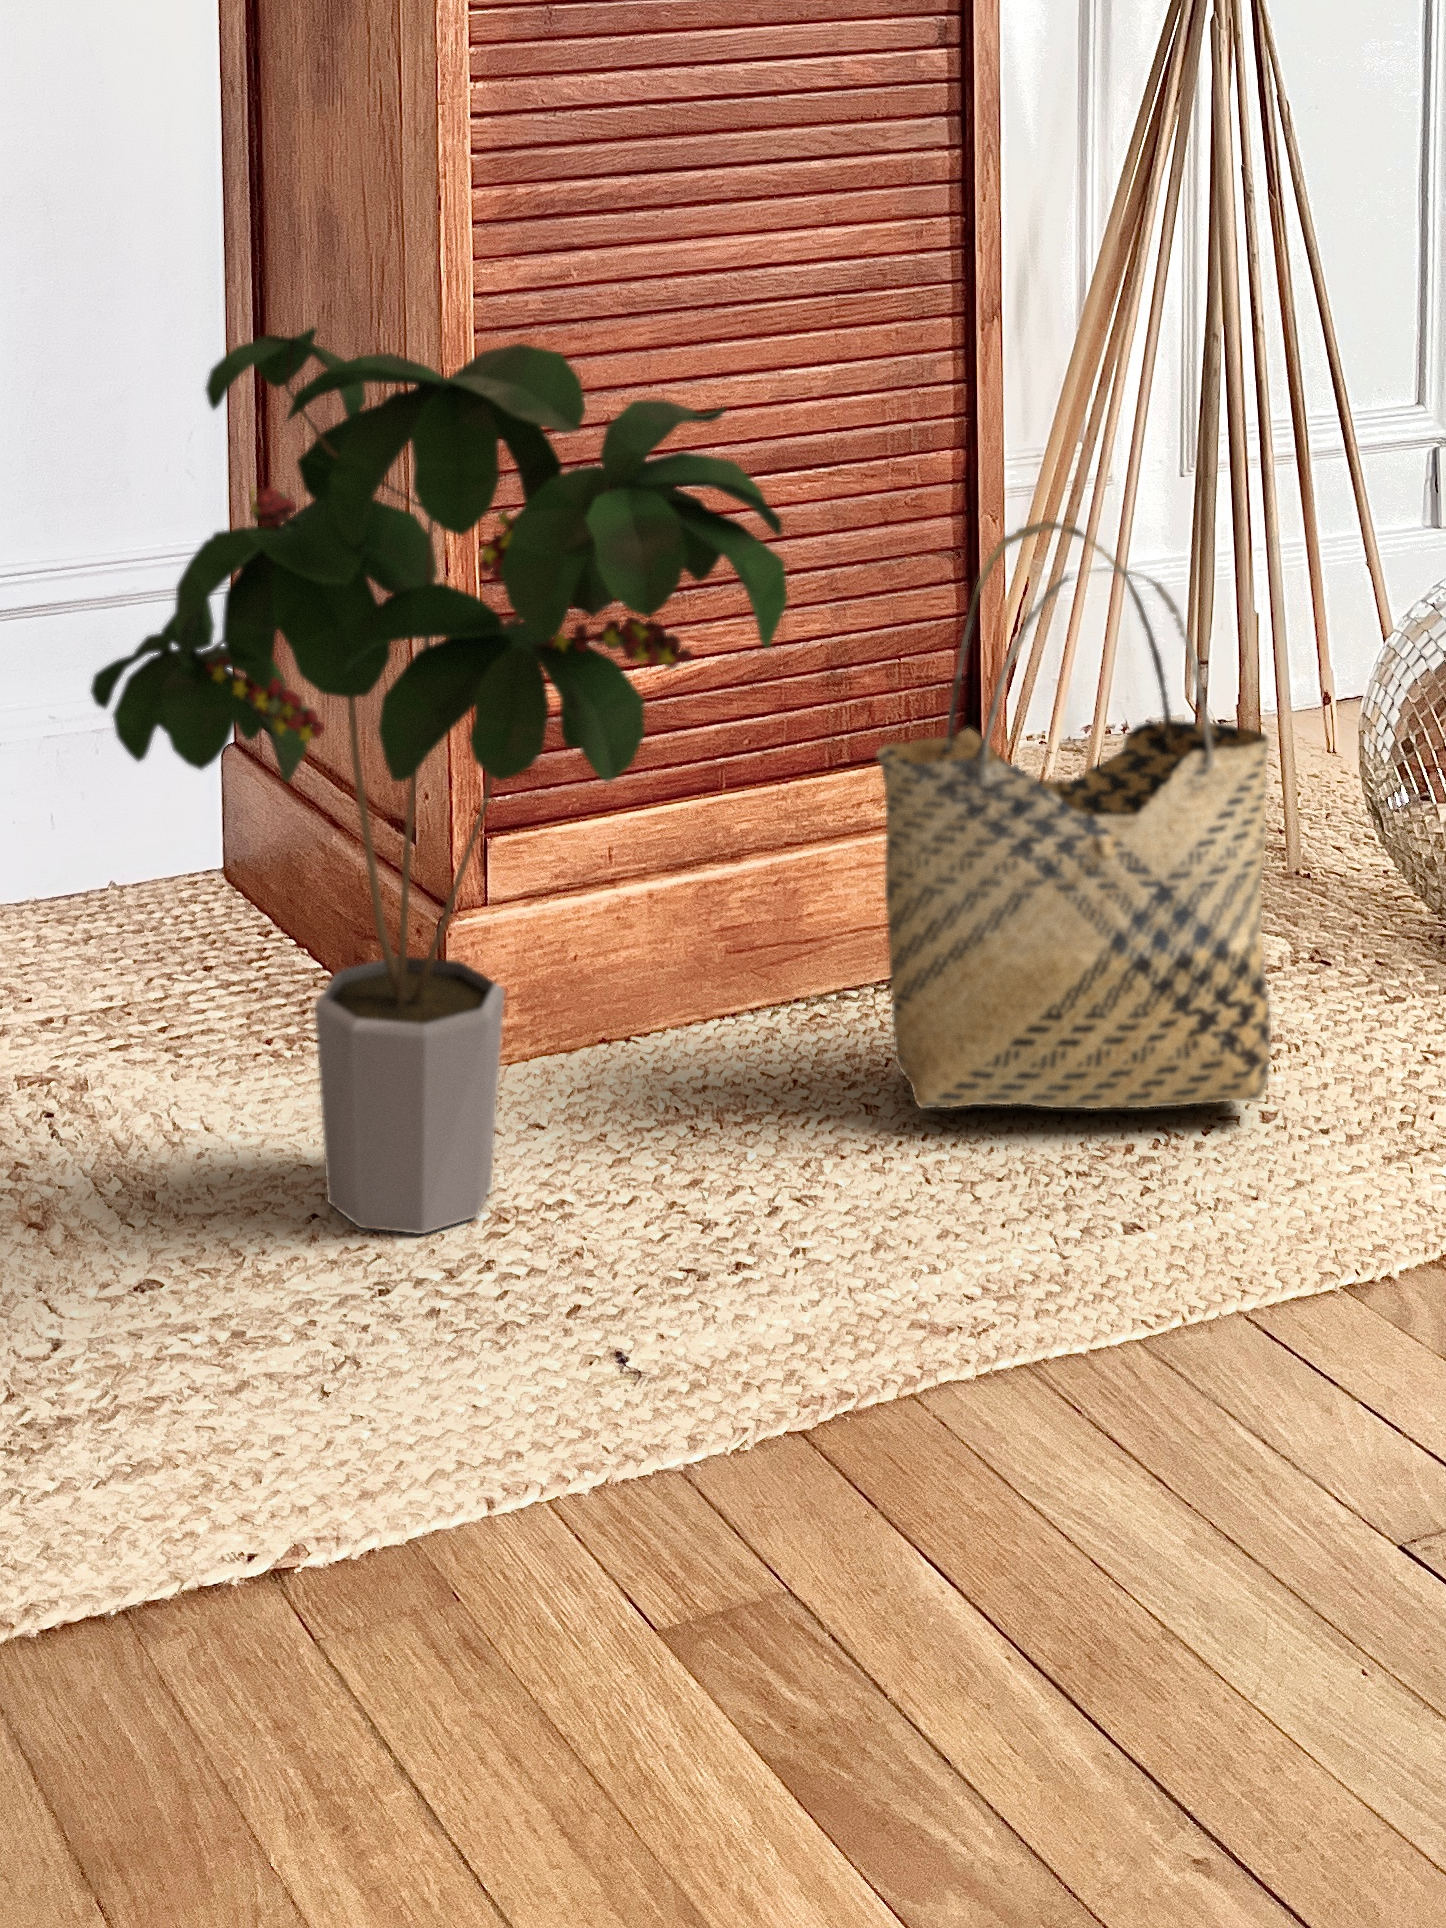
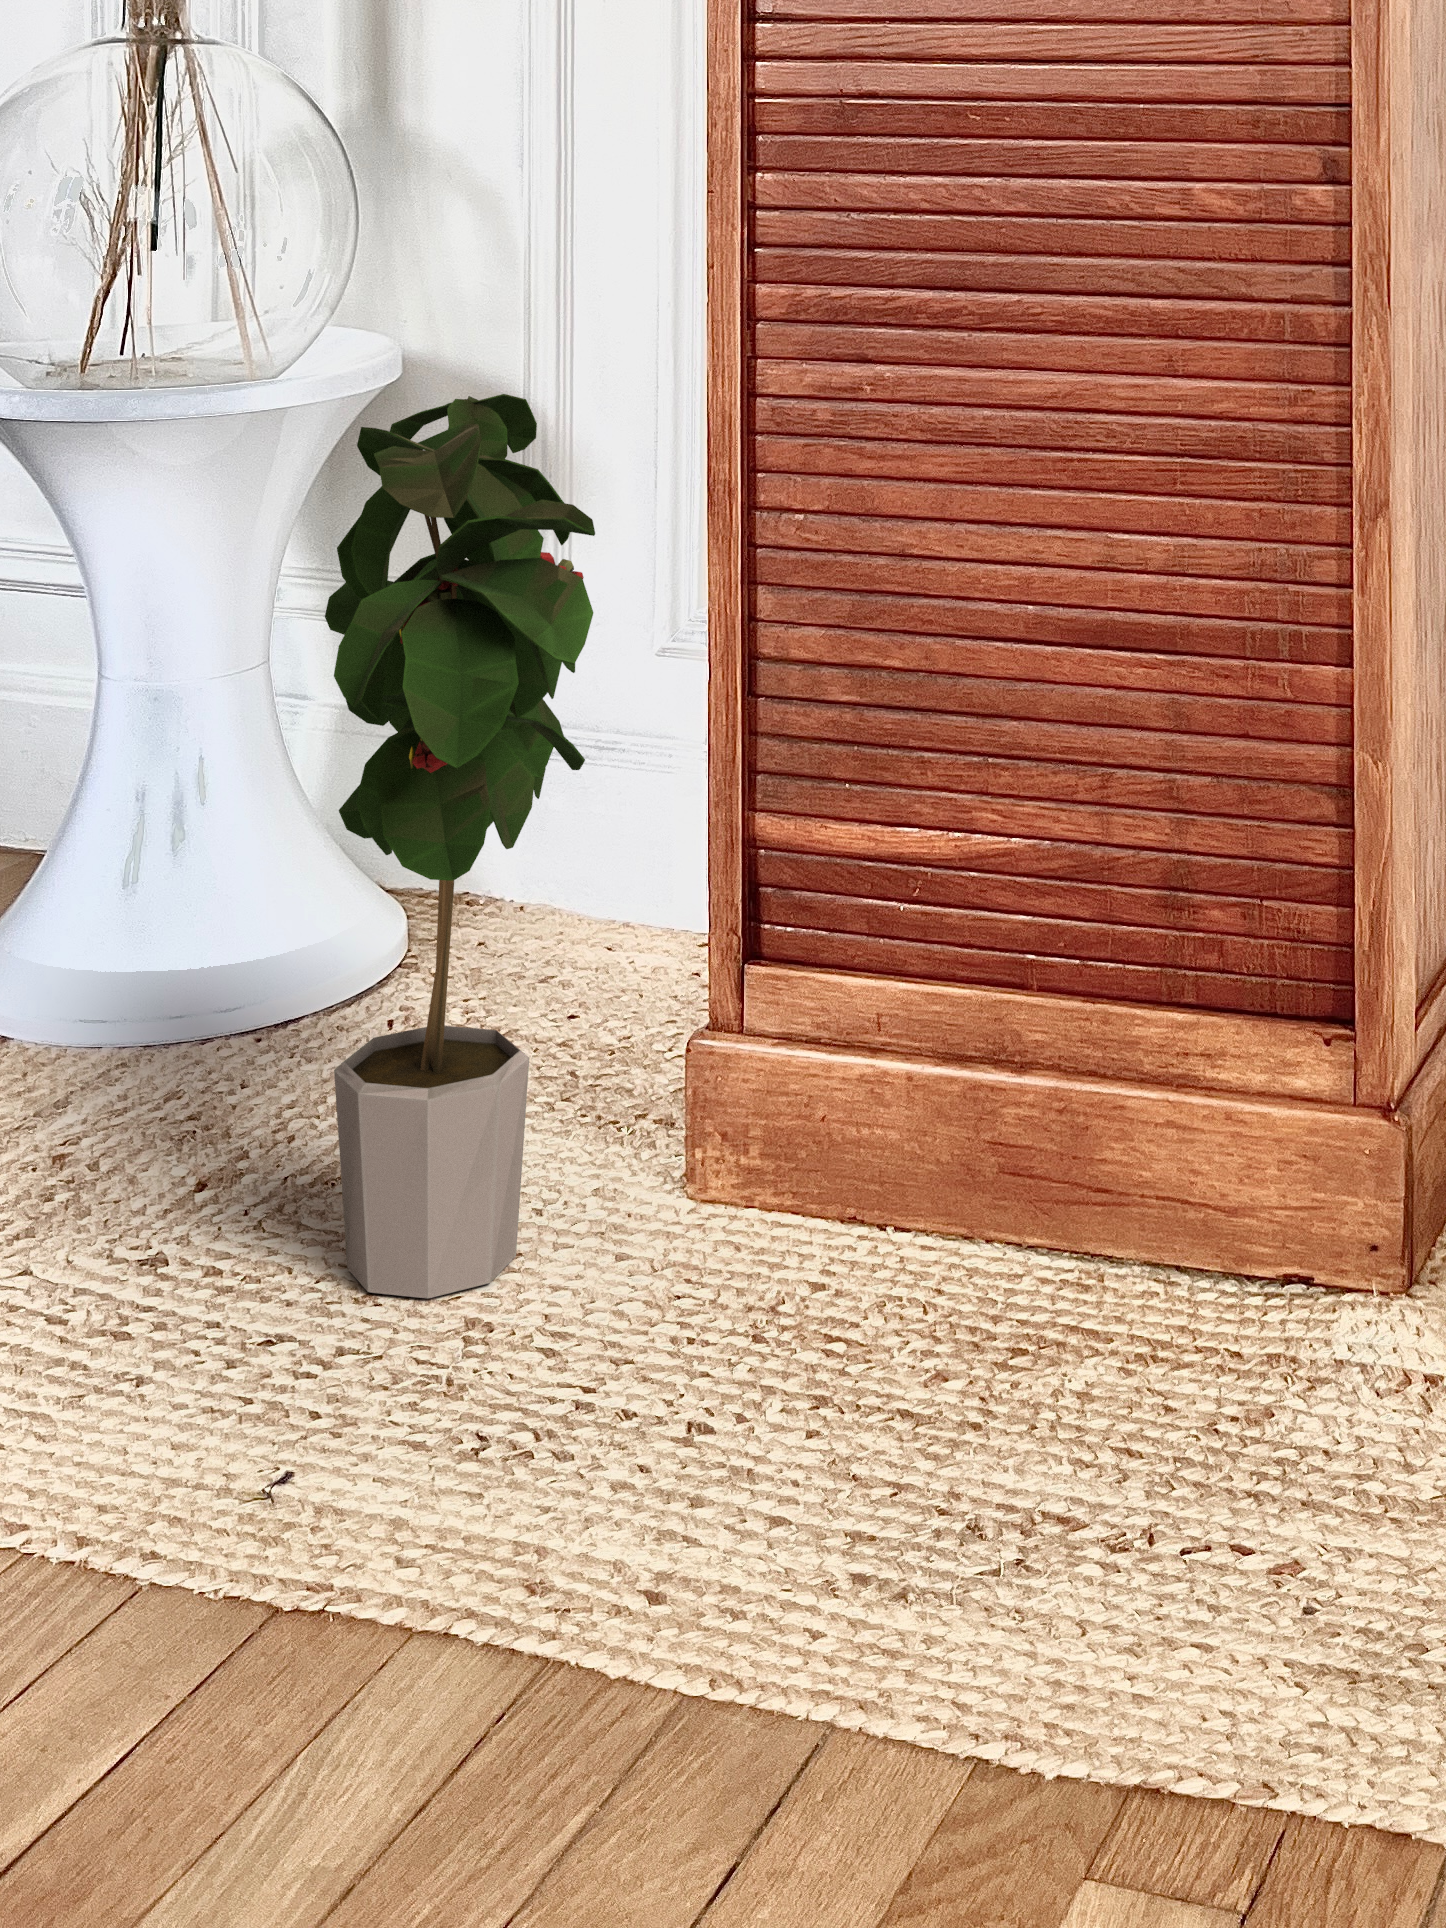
woven basket: present [877,521,1271,1109] -> none [875,748,1315,1508]

